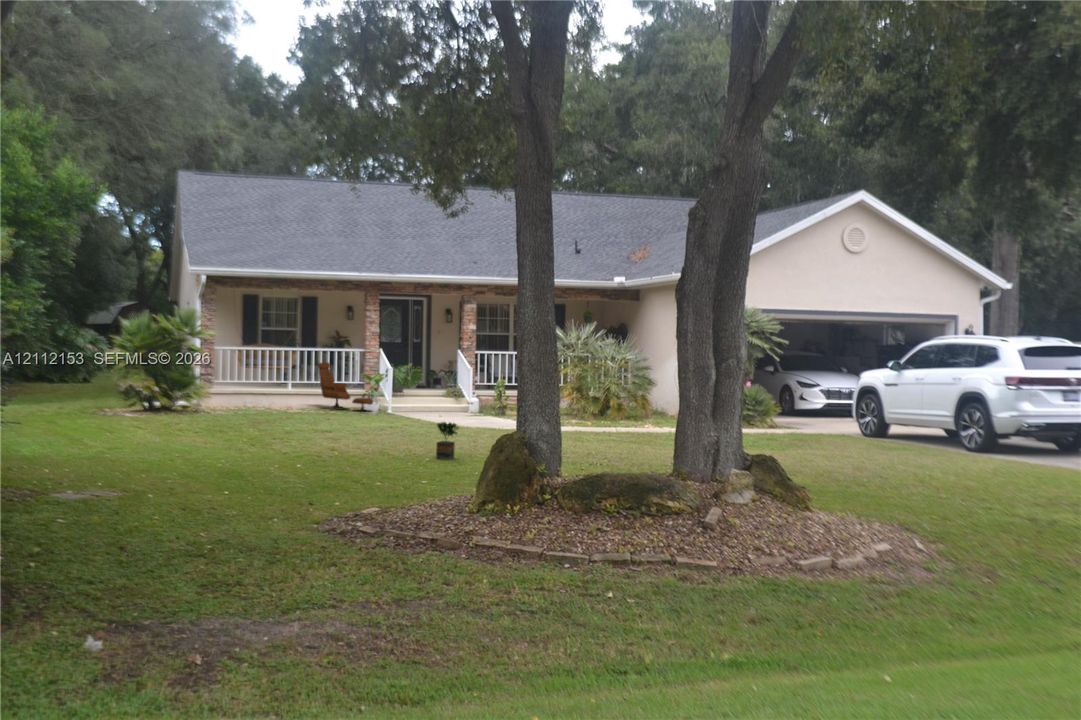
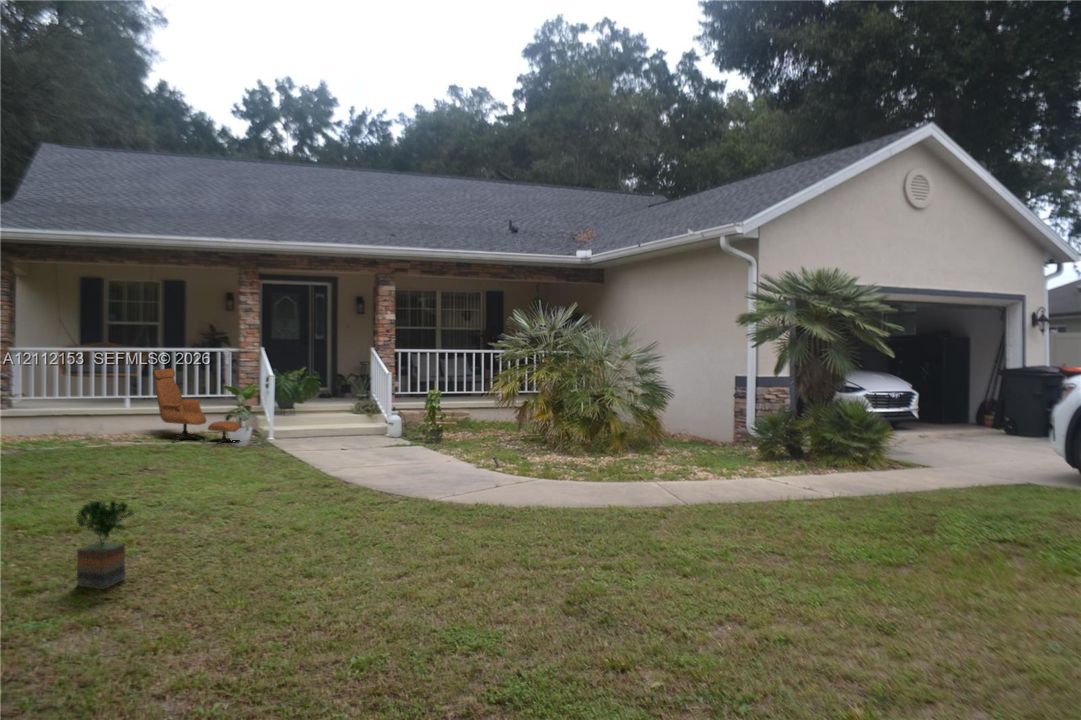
potted tree: present [436,422,459,460] -> present [77,501,134,589]

